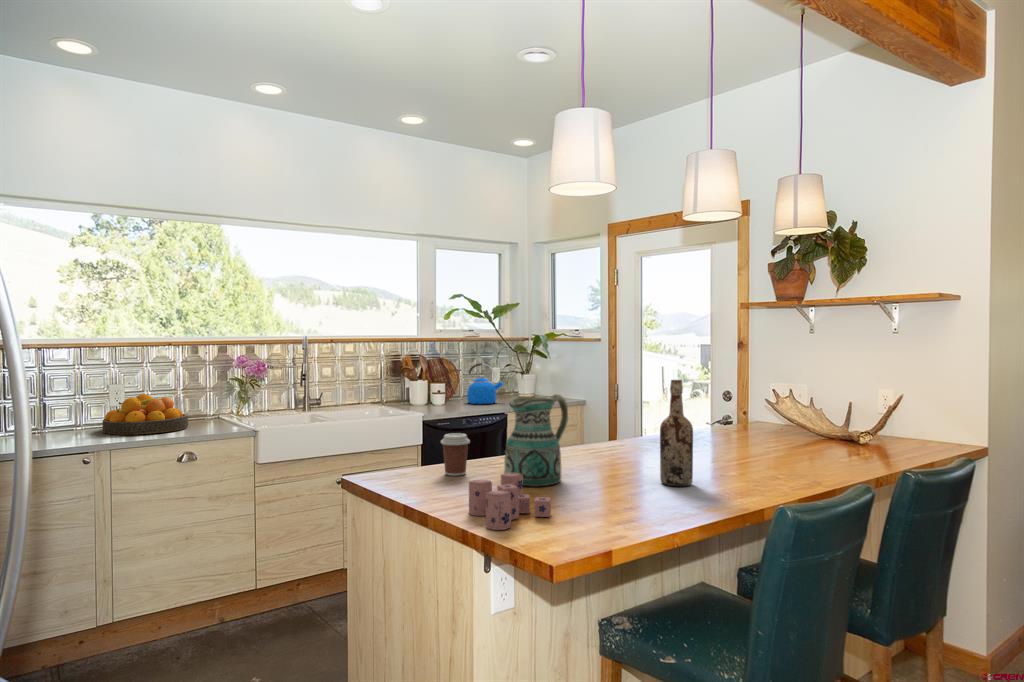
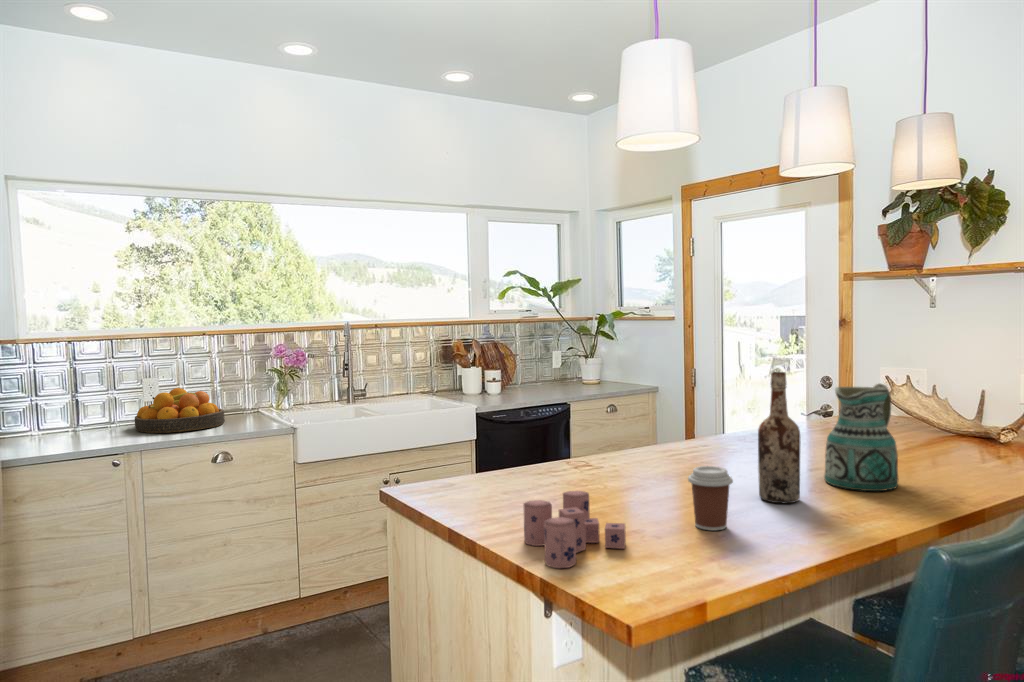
kettle: present [467,363,504,404] -> none [526,347,566,392]
ceramic pitcher: present [504,394,568,486] -> present [824,383,898,491]
coffee cup: present [441,433,470,476] -> present [688,466,733,531]

